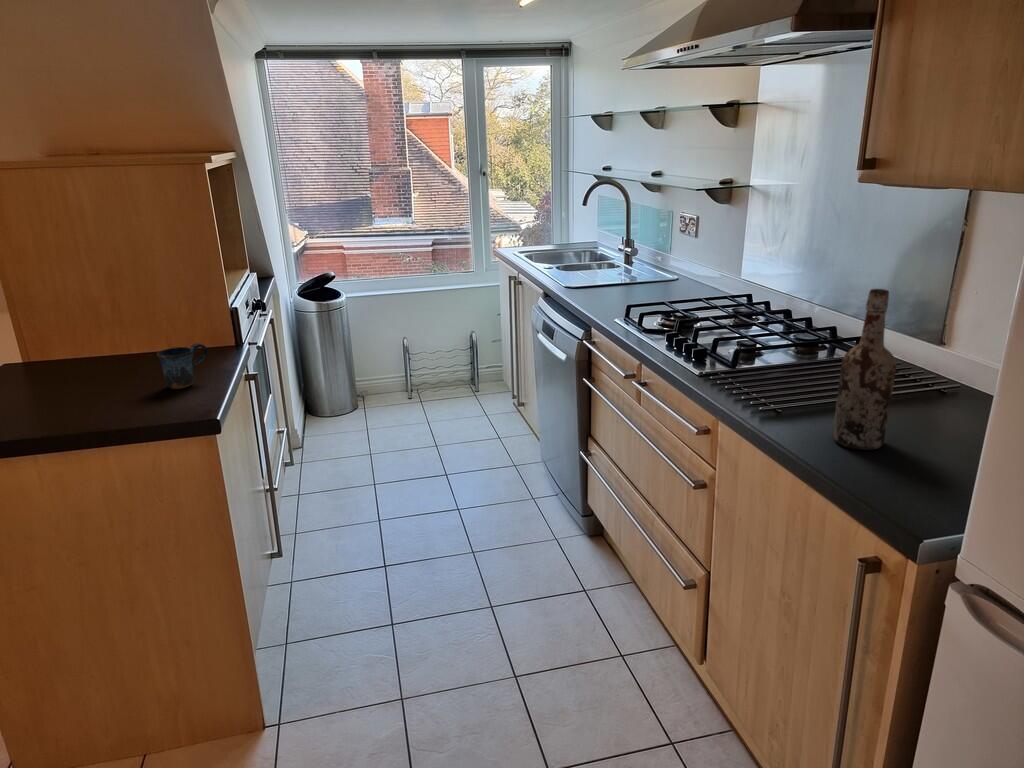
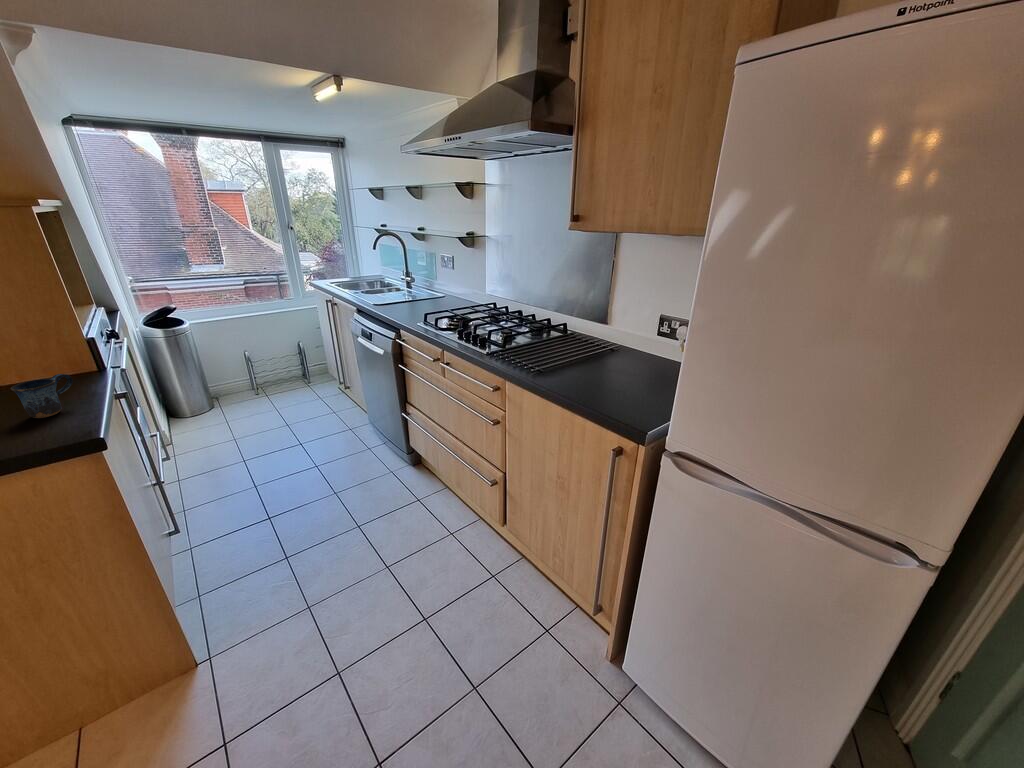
wine bottle: present [833,289,896,450] -> none [576,293,607,387]

